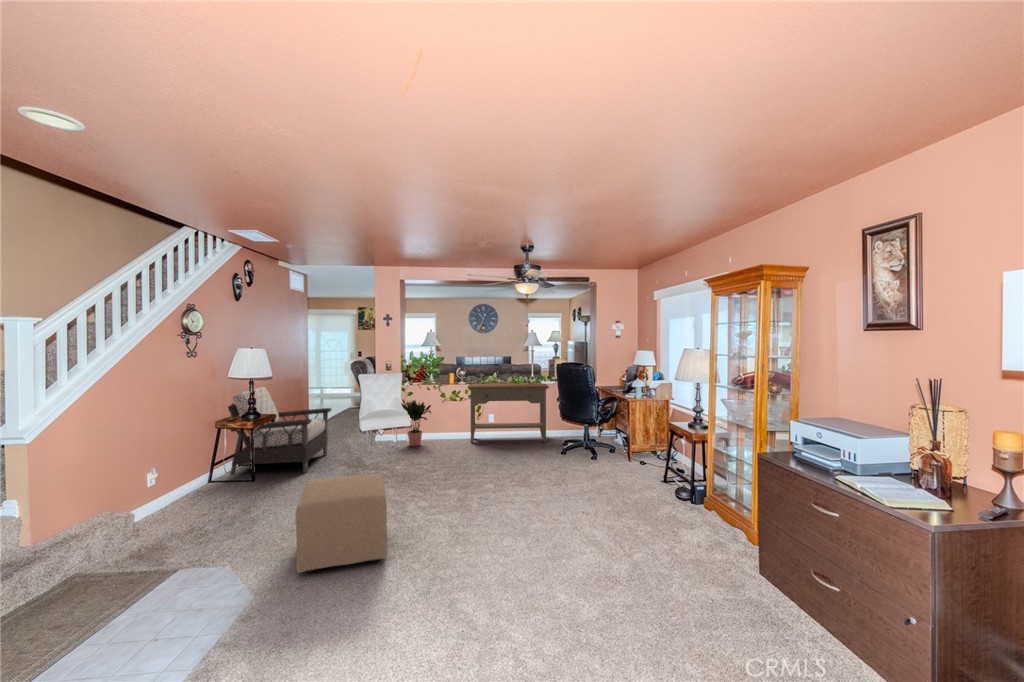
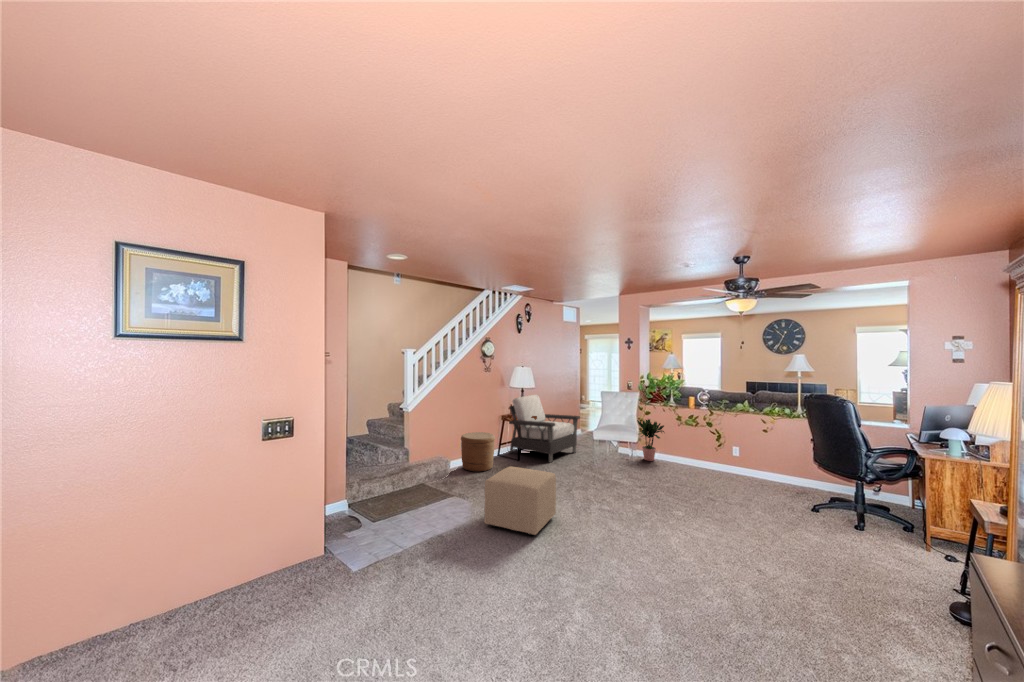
console table: present [468,384,549,443] -> none [700,410,801,487]
woven basket: none [159,448,227,514] -> present [461,432,495,472]

